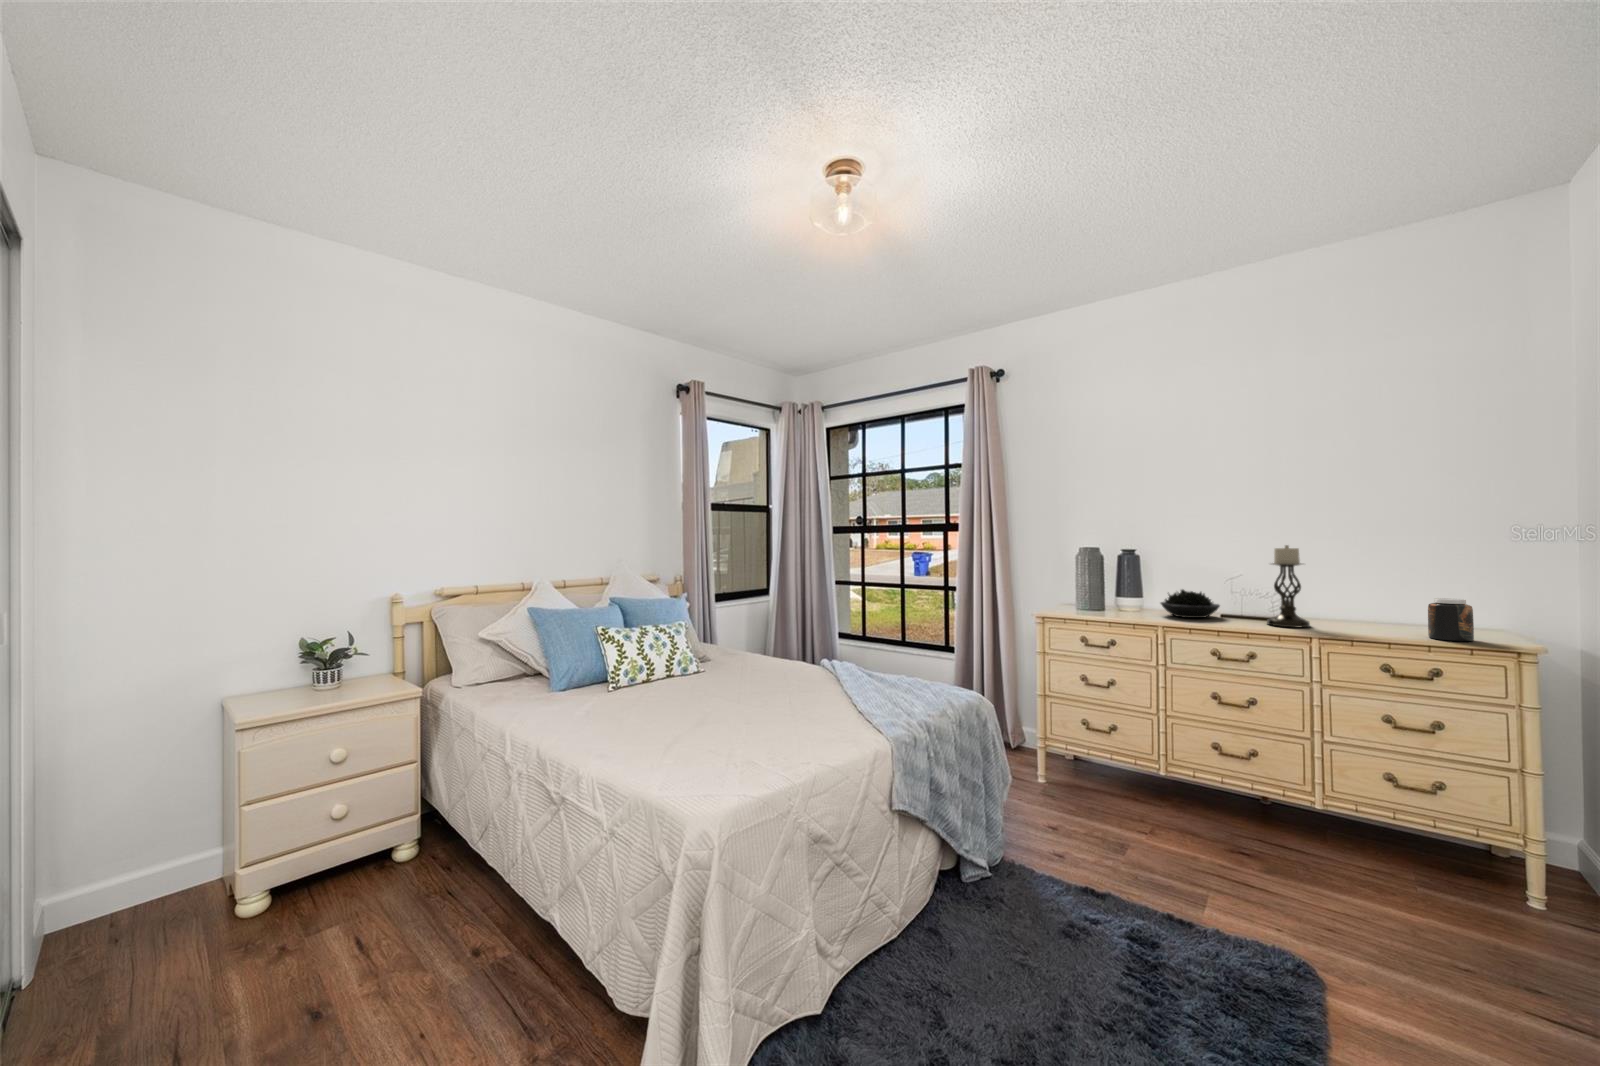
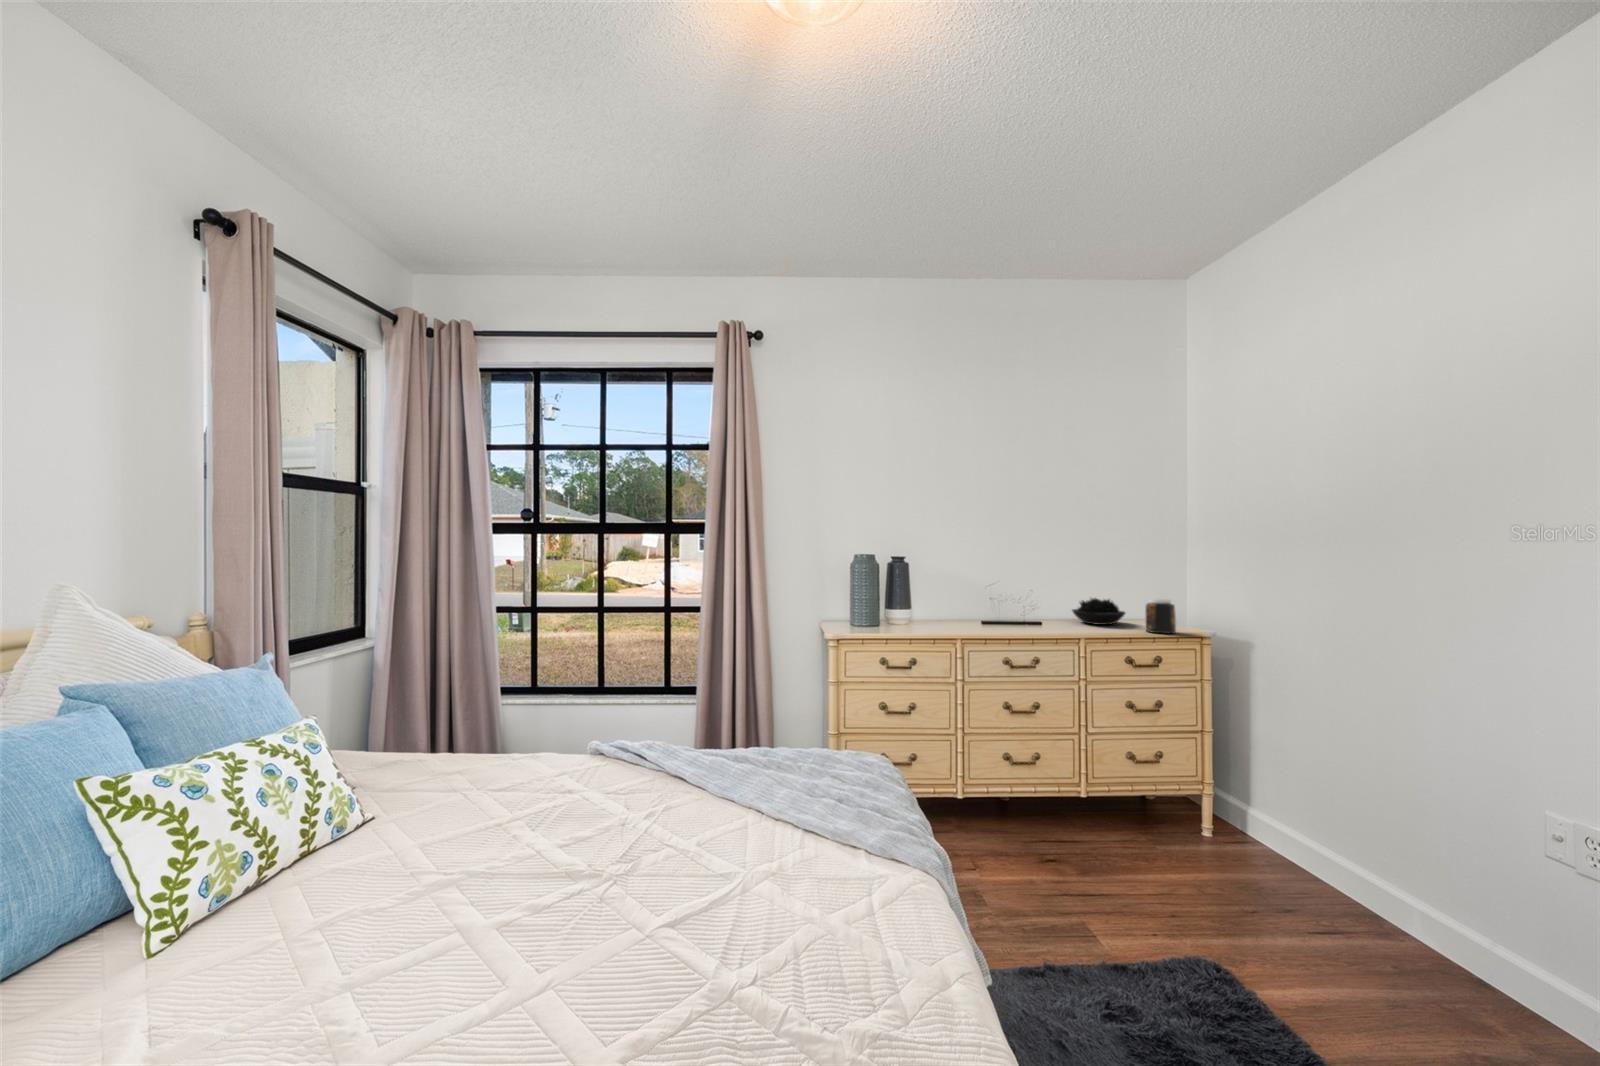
candle holder: present [1267,545,1310,627] -> none [1033,556,1067,631]
succulent plant: present [1161,590,1220,618] -> present [1072,598,1125,625]

